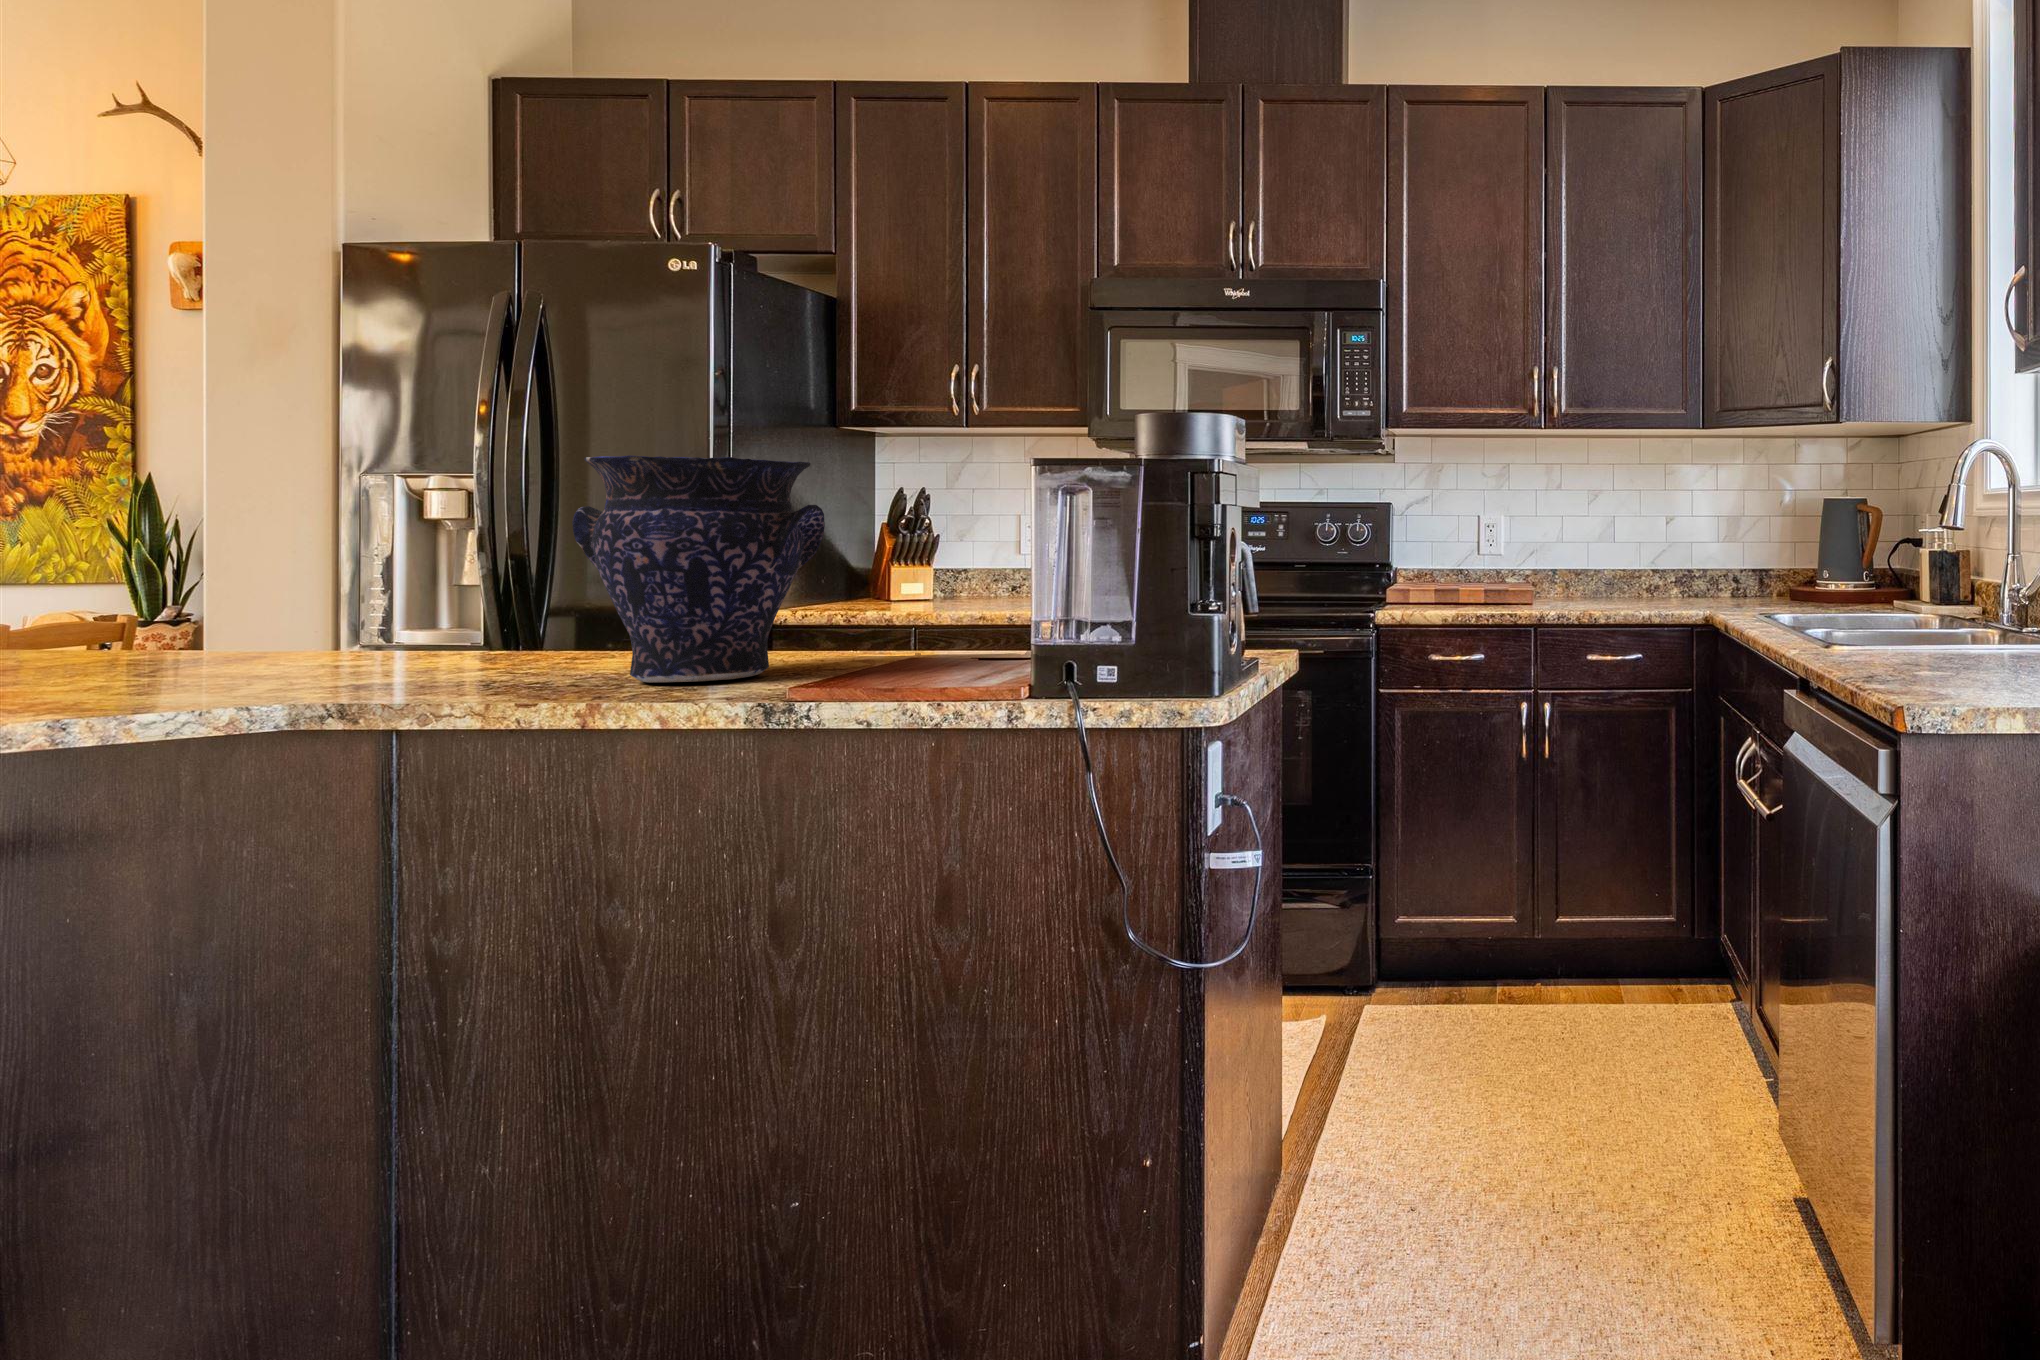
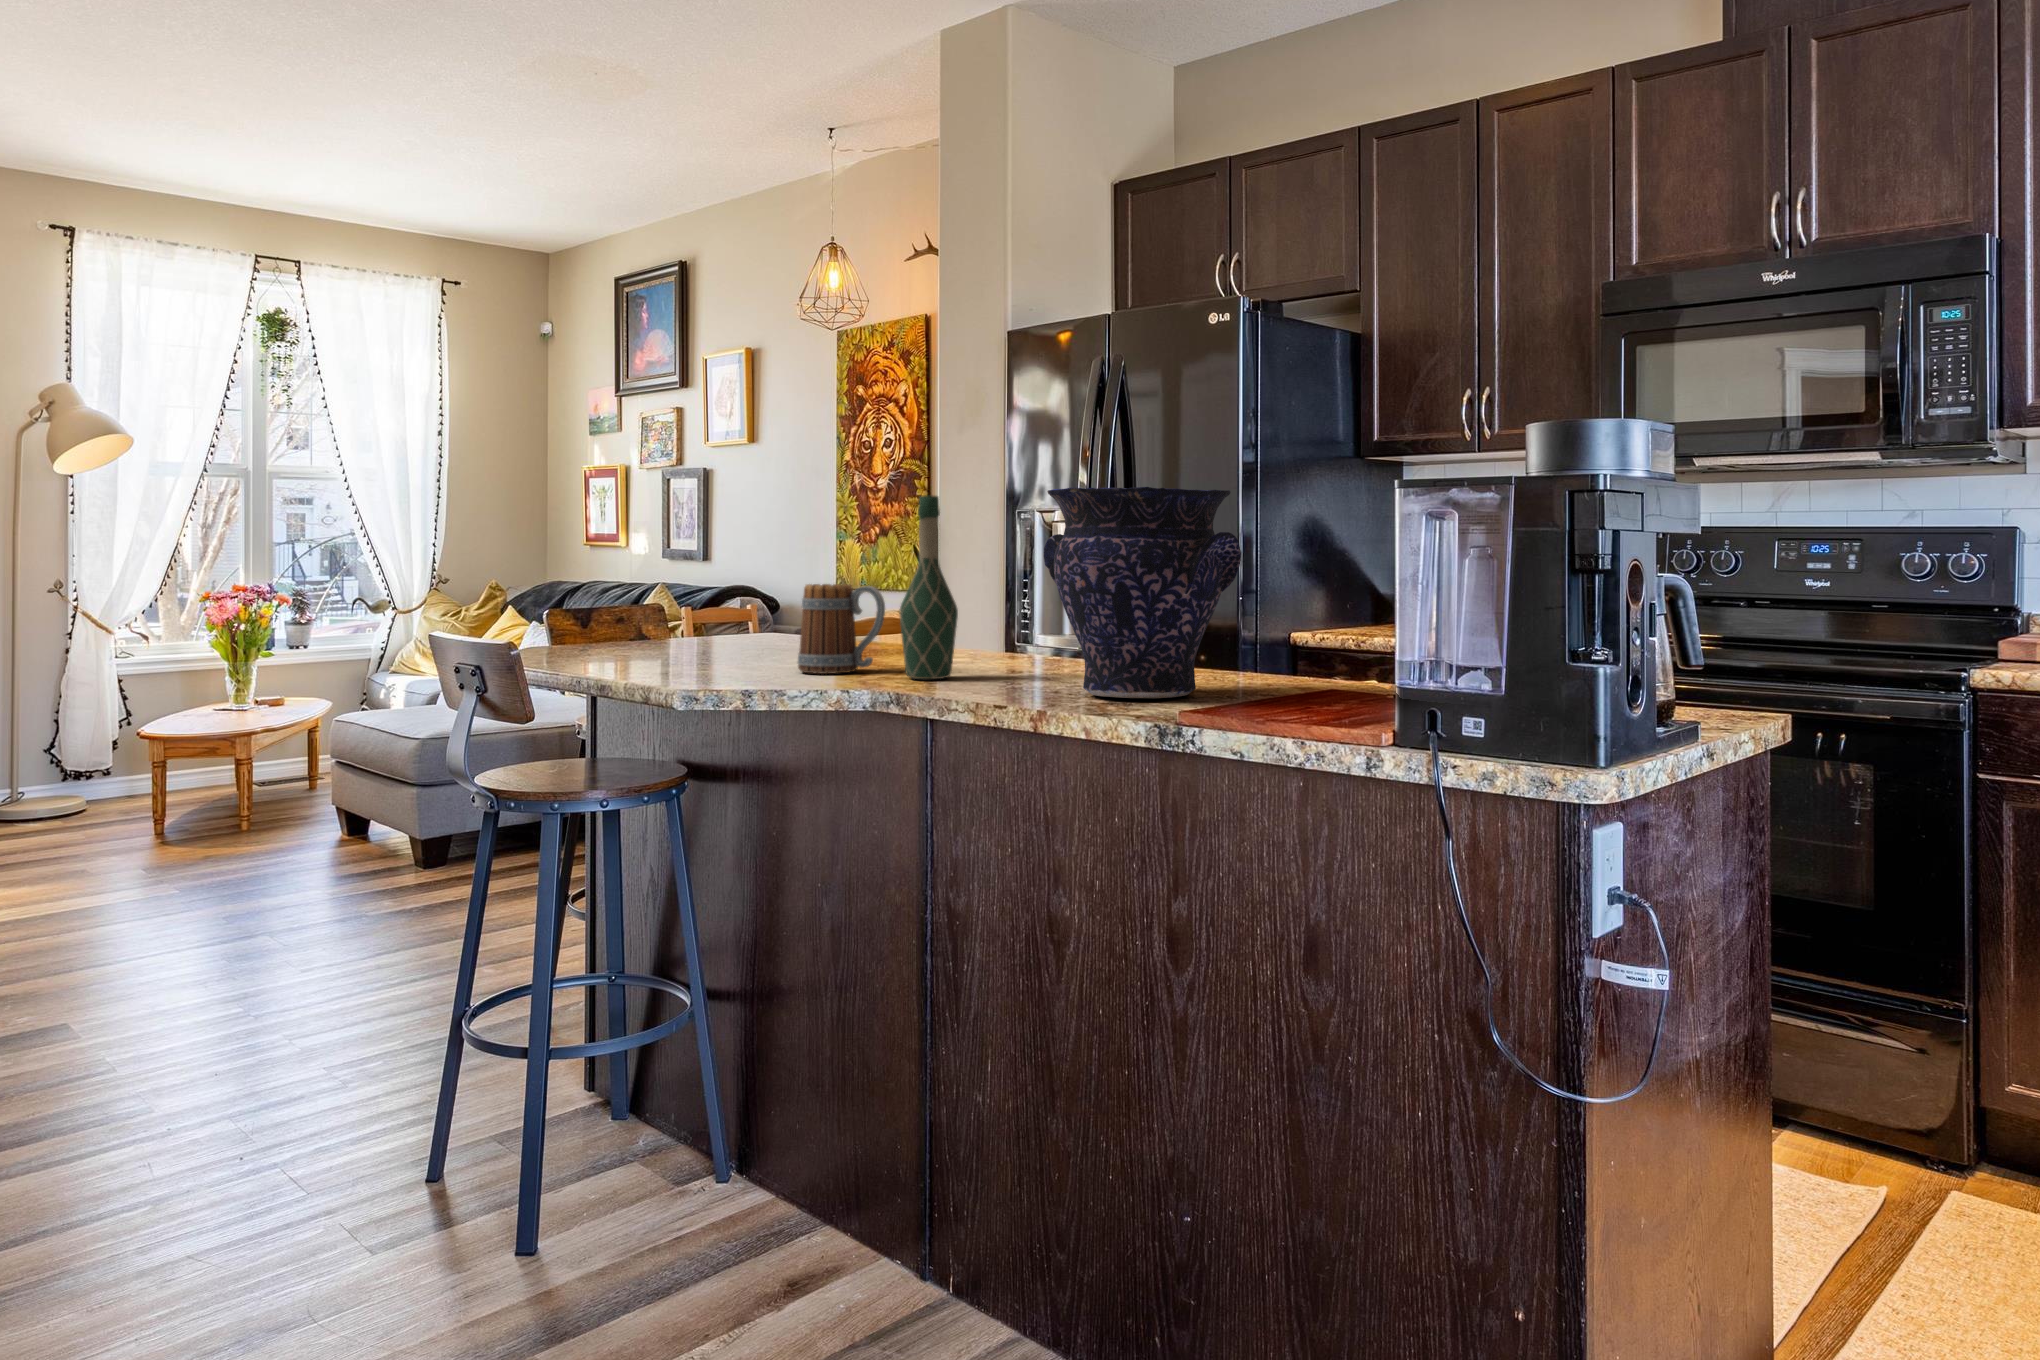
wine bottle: none [325,458,418,685] -> present [899,495,958,679]
mug: none [125,571,286,691] -> present [798,584,885,674]

